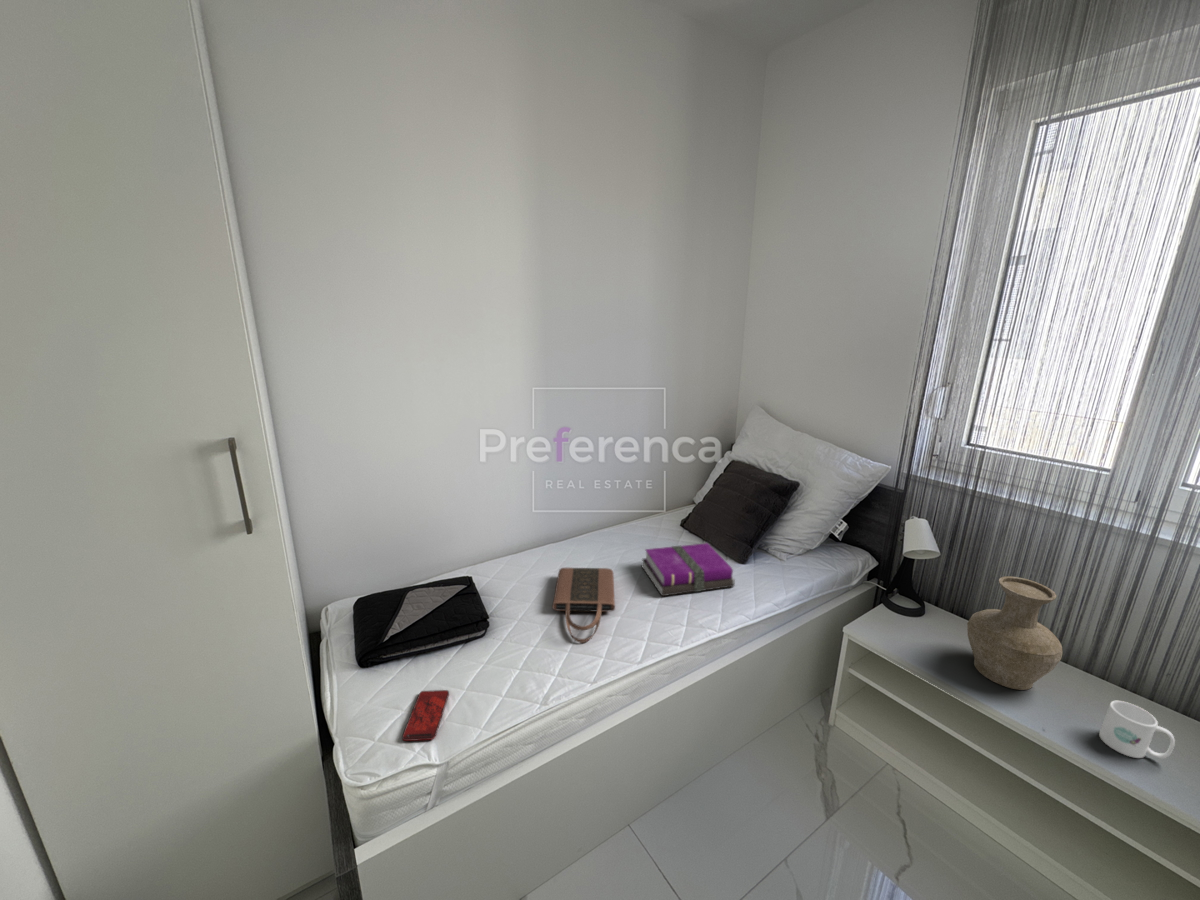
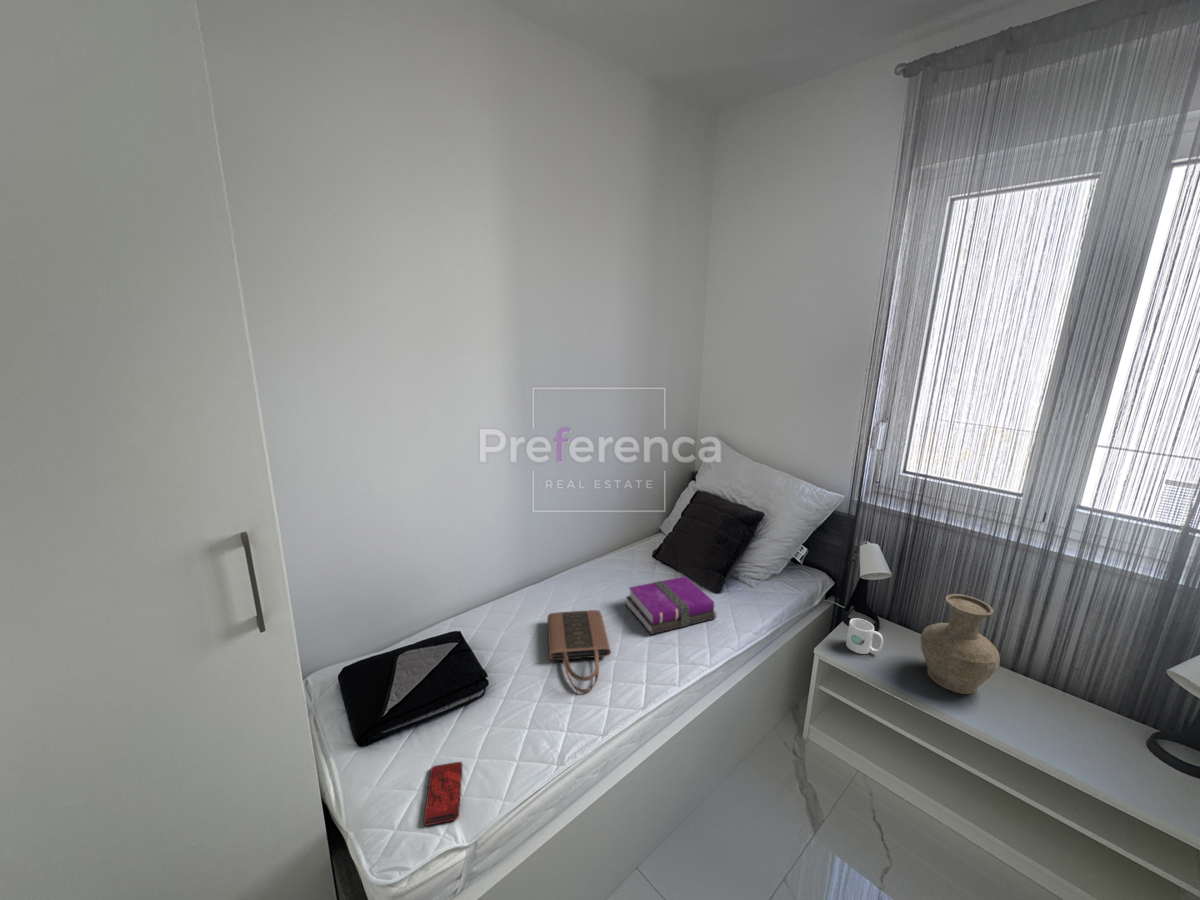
mug: present [1099,701,1175,758] -> present [846,618,883,654]

